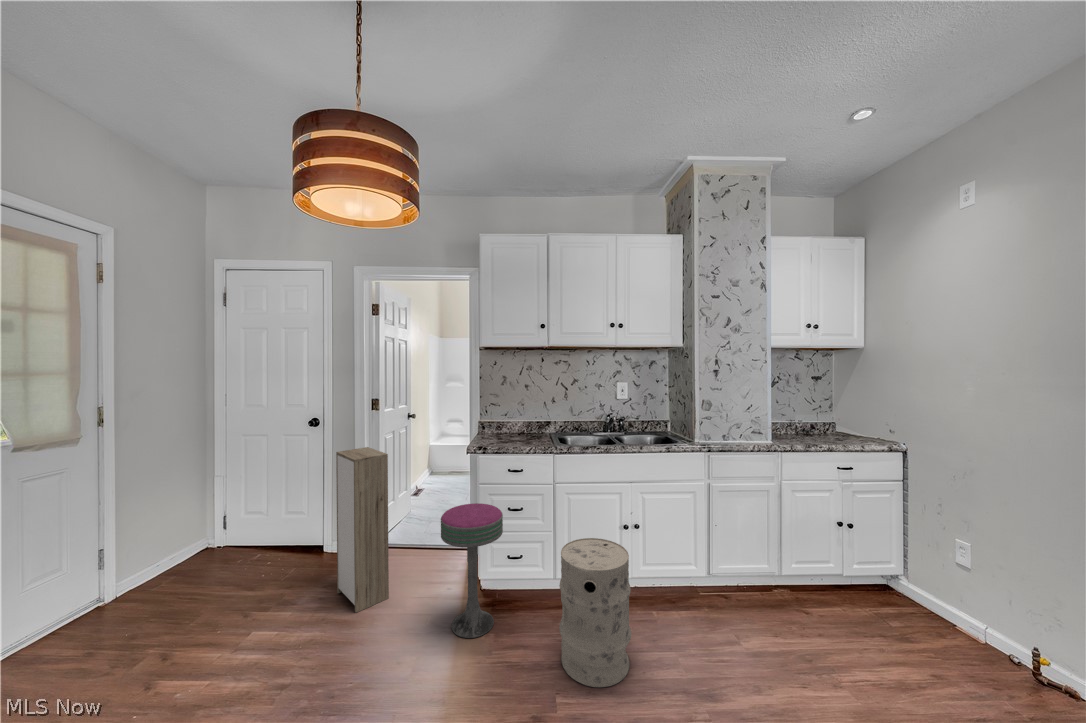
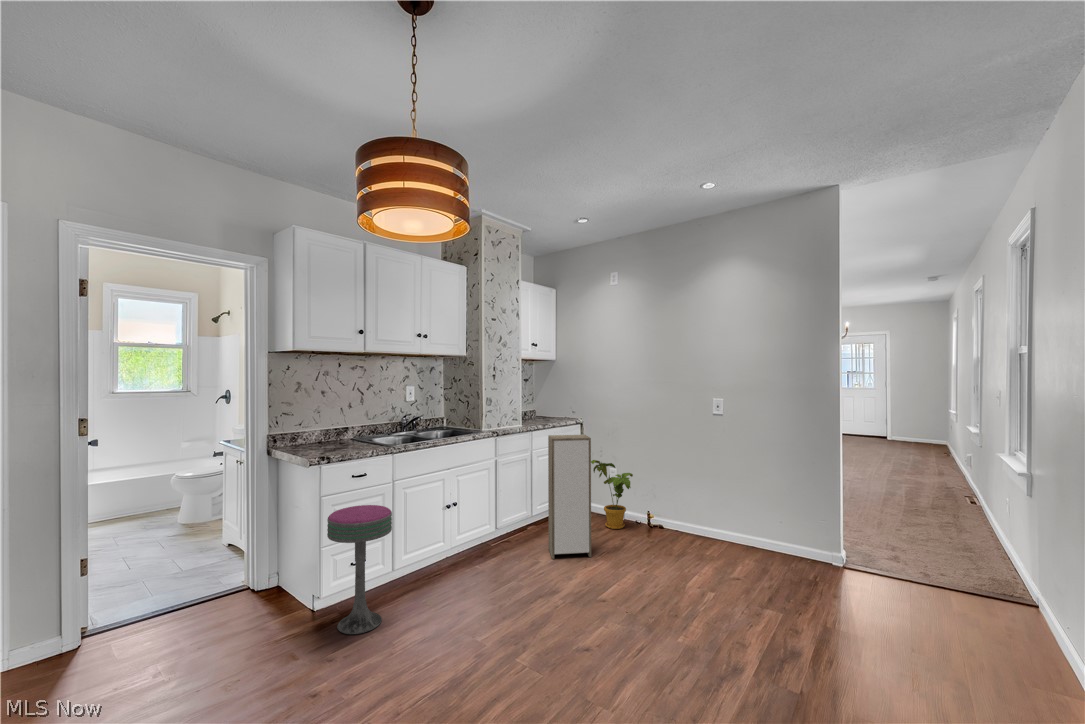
storage cabinet: present [336,447,389,613] -> present [548,435,591,559]
house plant: none [883,521,1006,667] -> present [591,460,633,529]
trash can: present [559,538,631,687] -> none [450,505,506,608]

